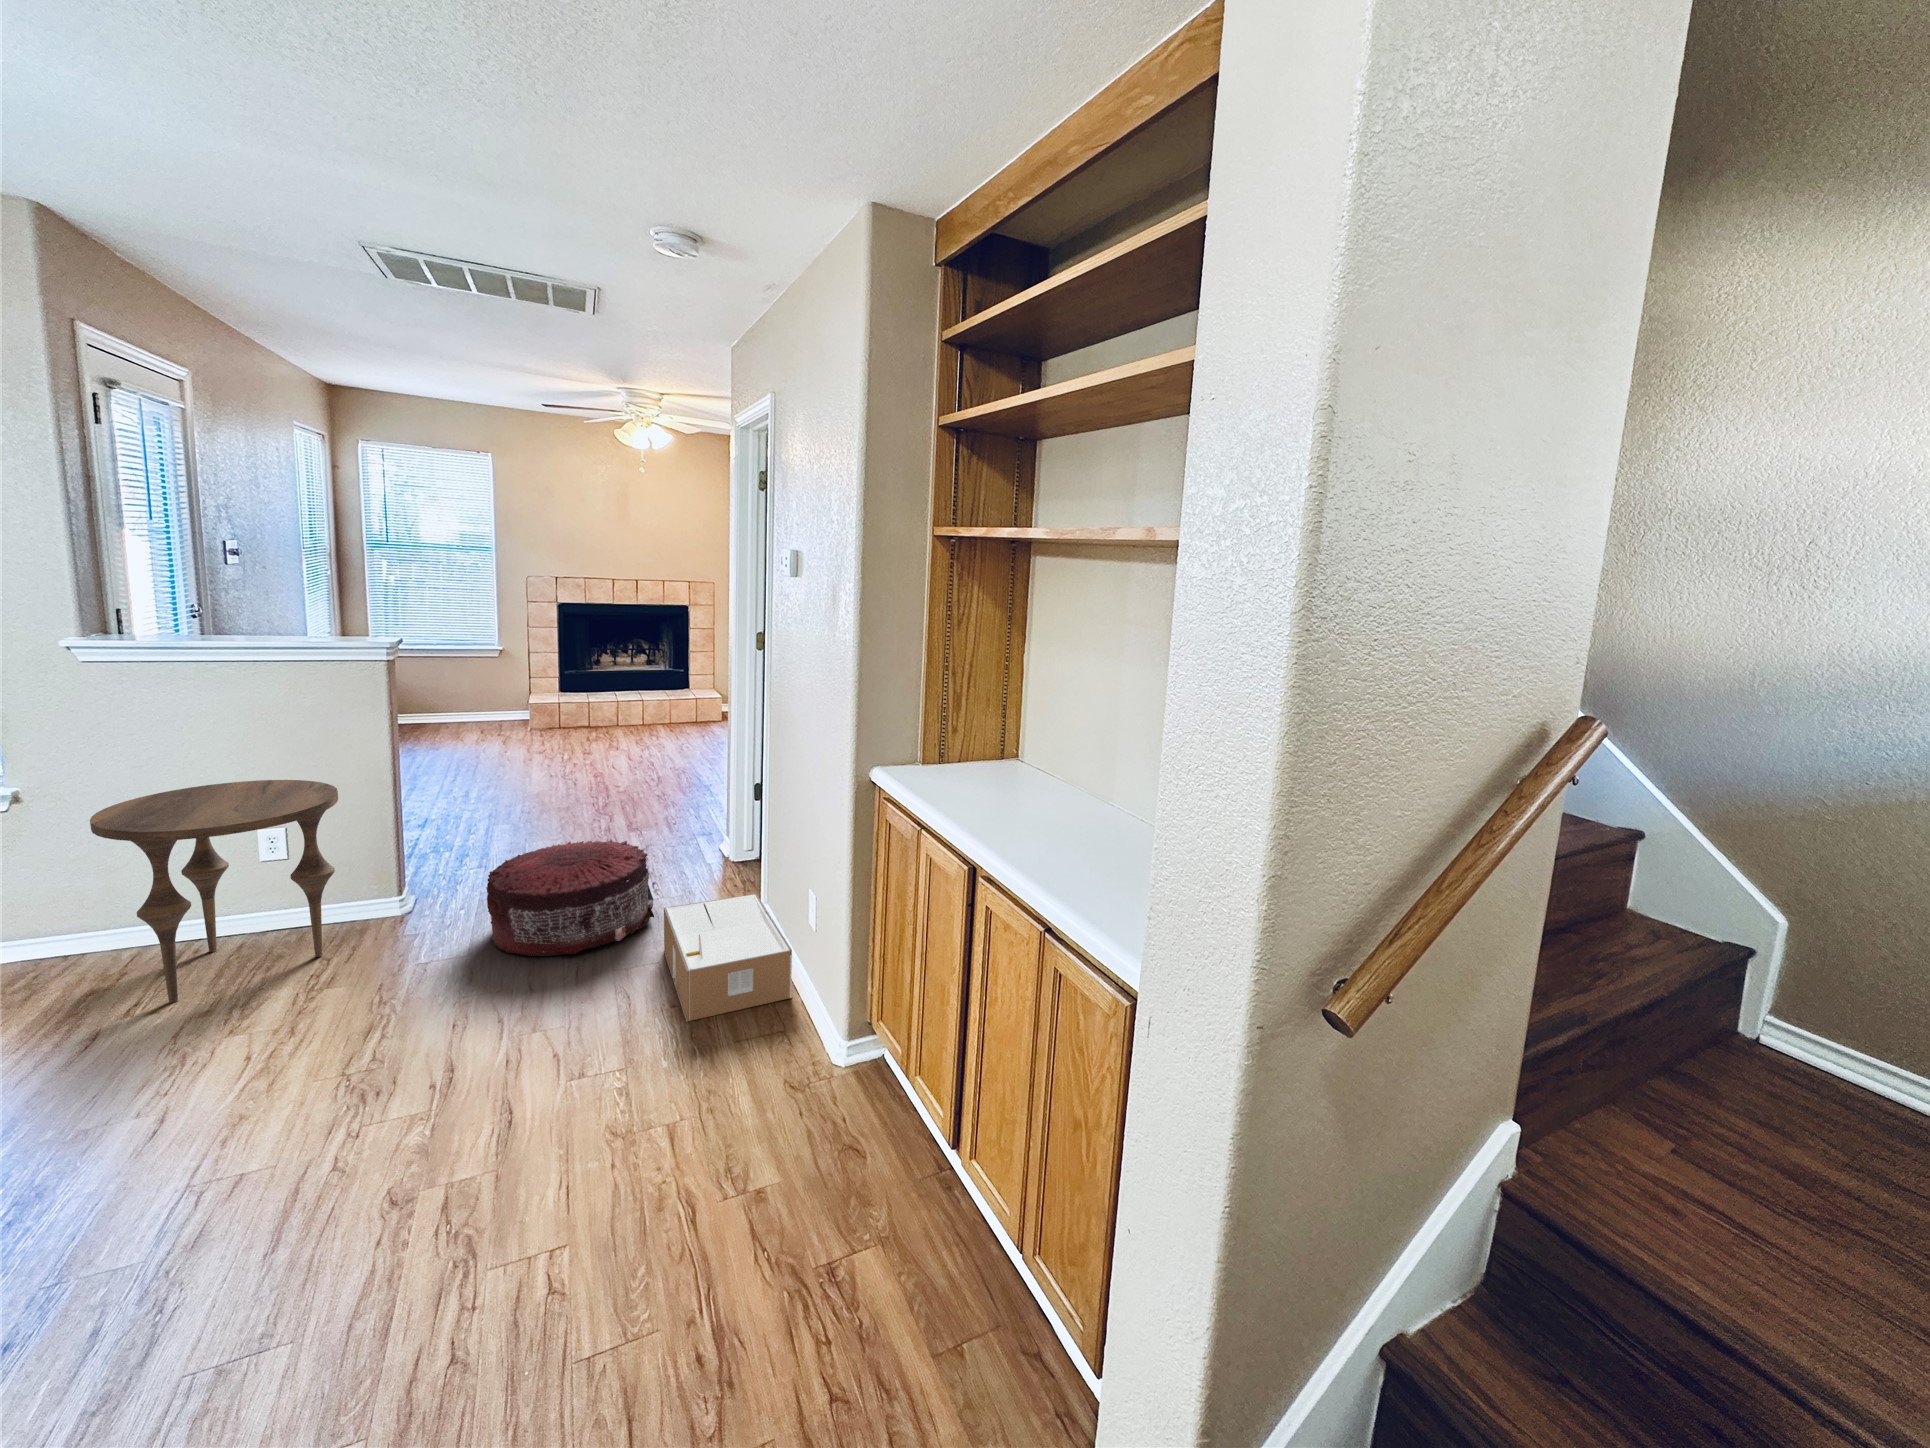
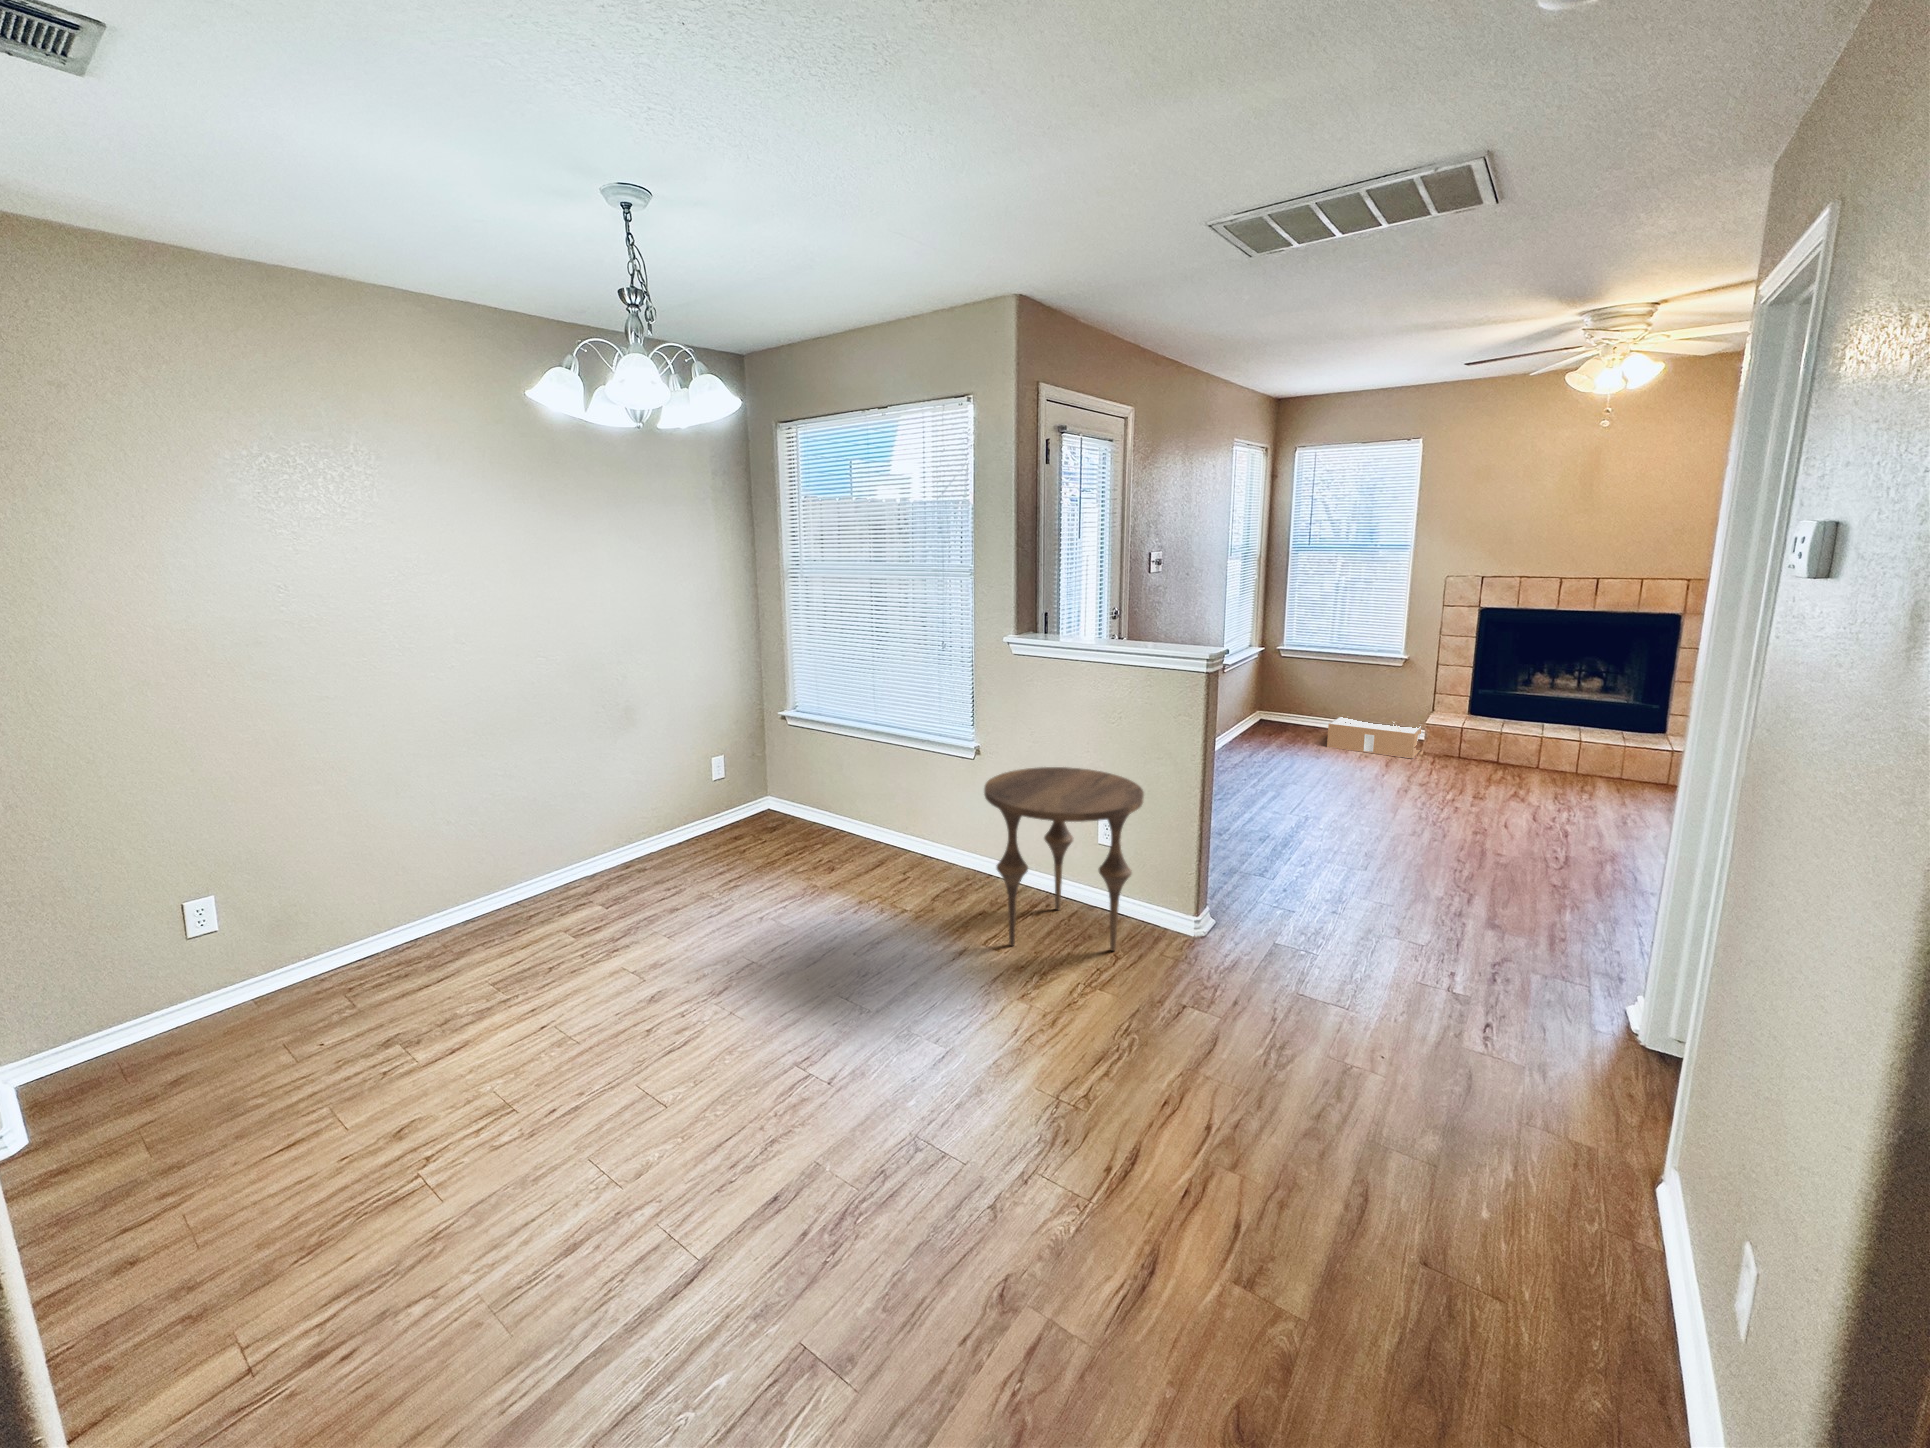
pouf: present [487,840,654,956] -> none [1252,918,1466,1095]
cardboard box: present [664,894,792,1022] -> present [1327,717,1421,759]

